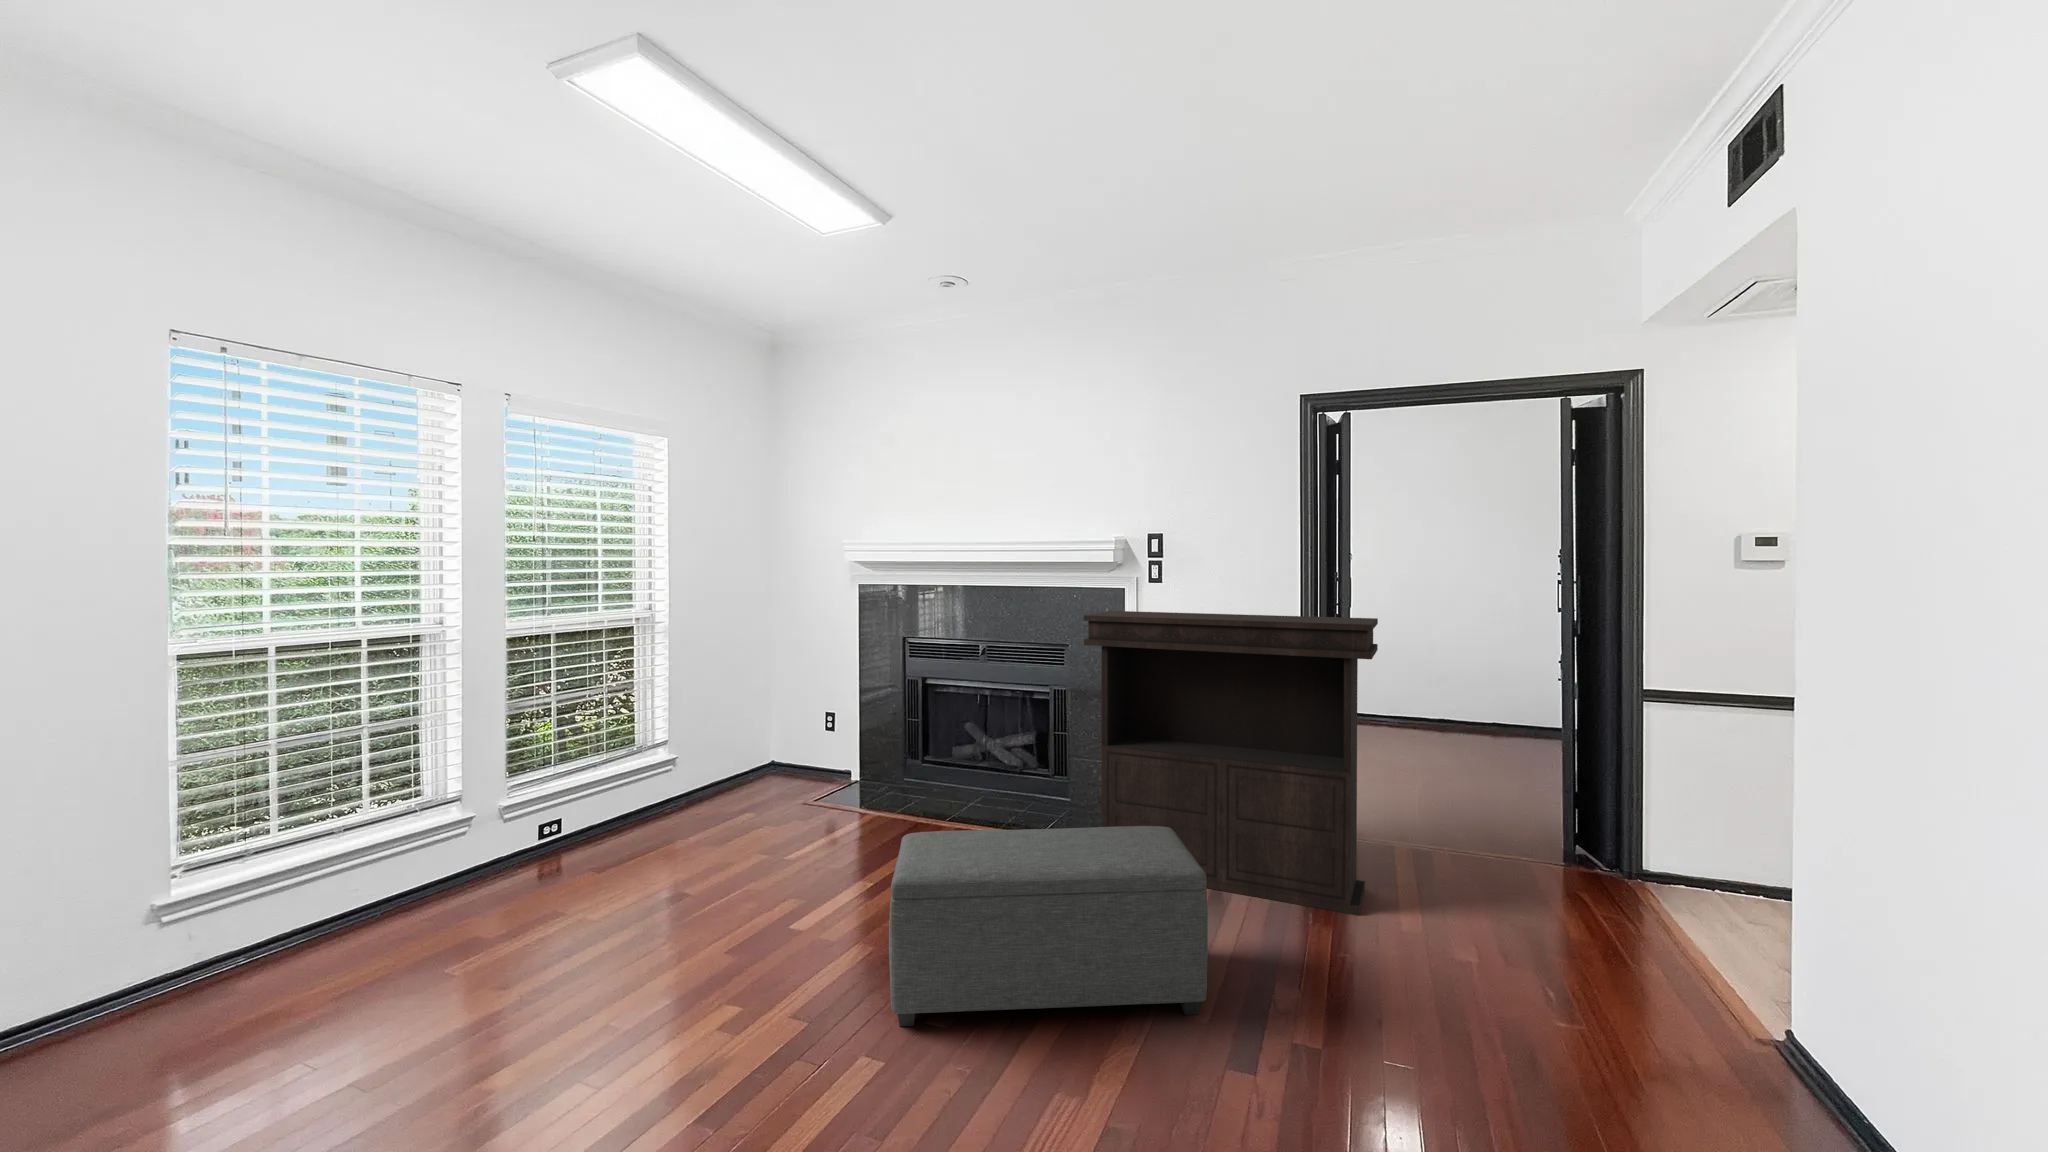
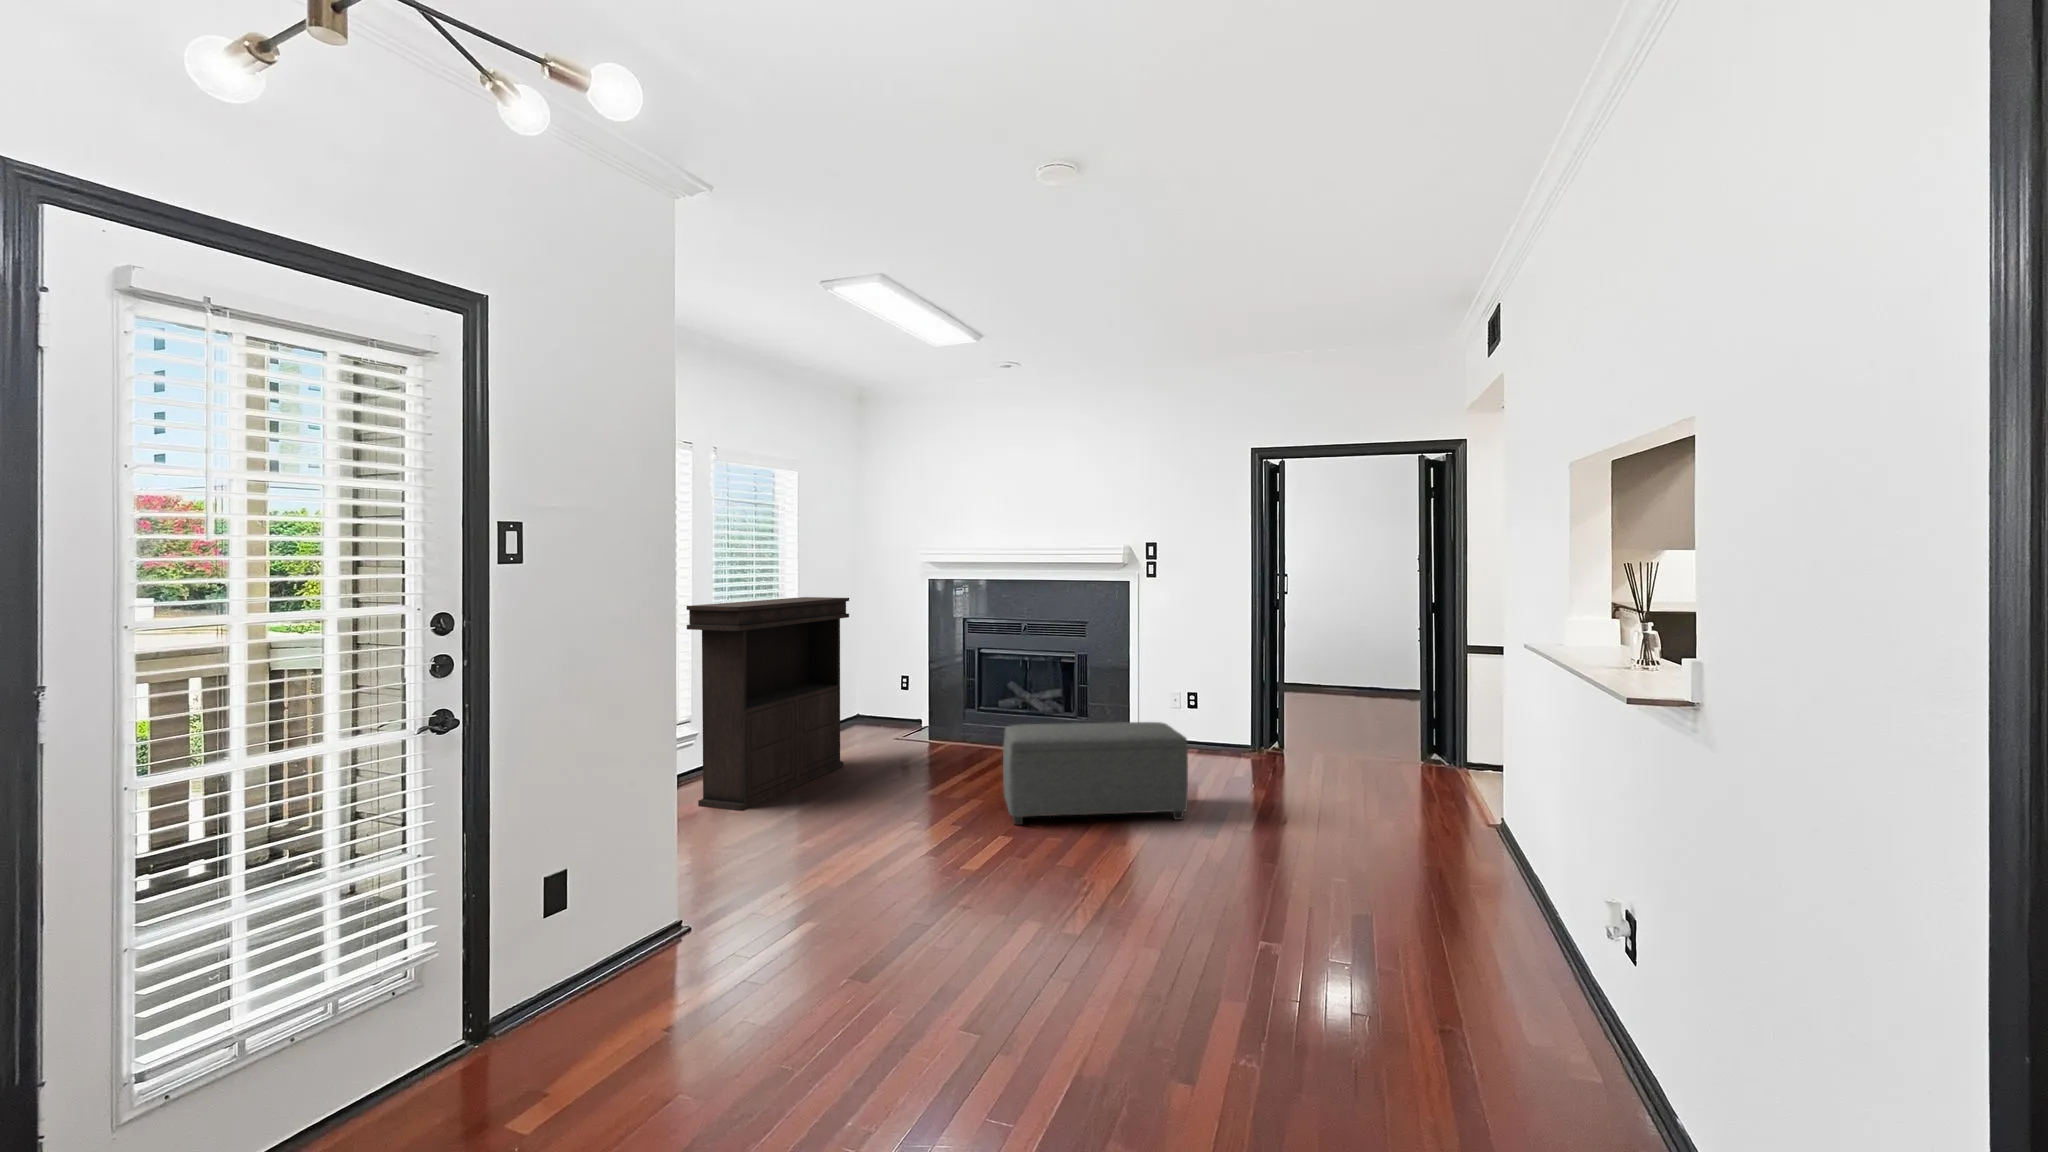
console table: present [1084,611,1378,915] -> present [687,597,849,811]

